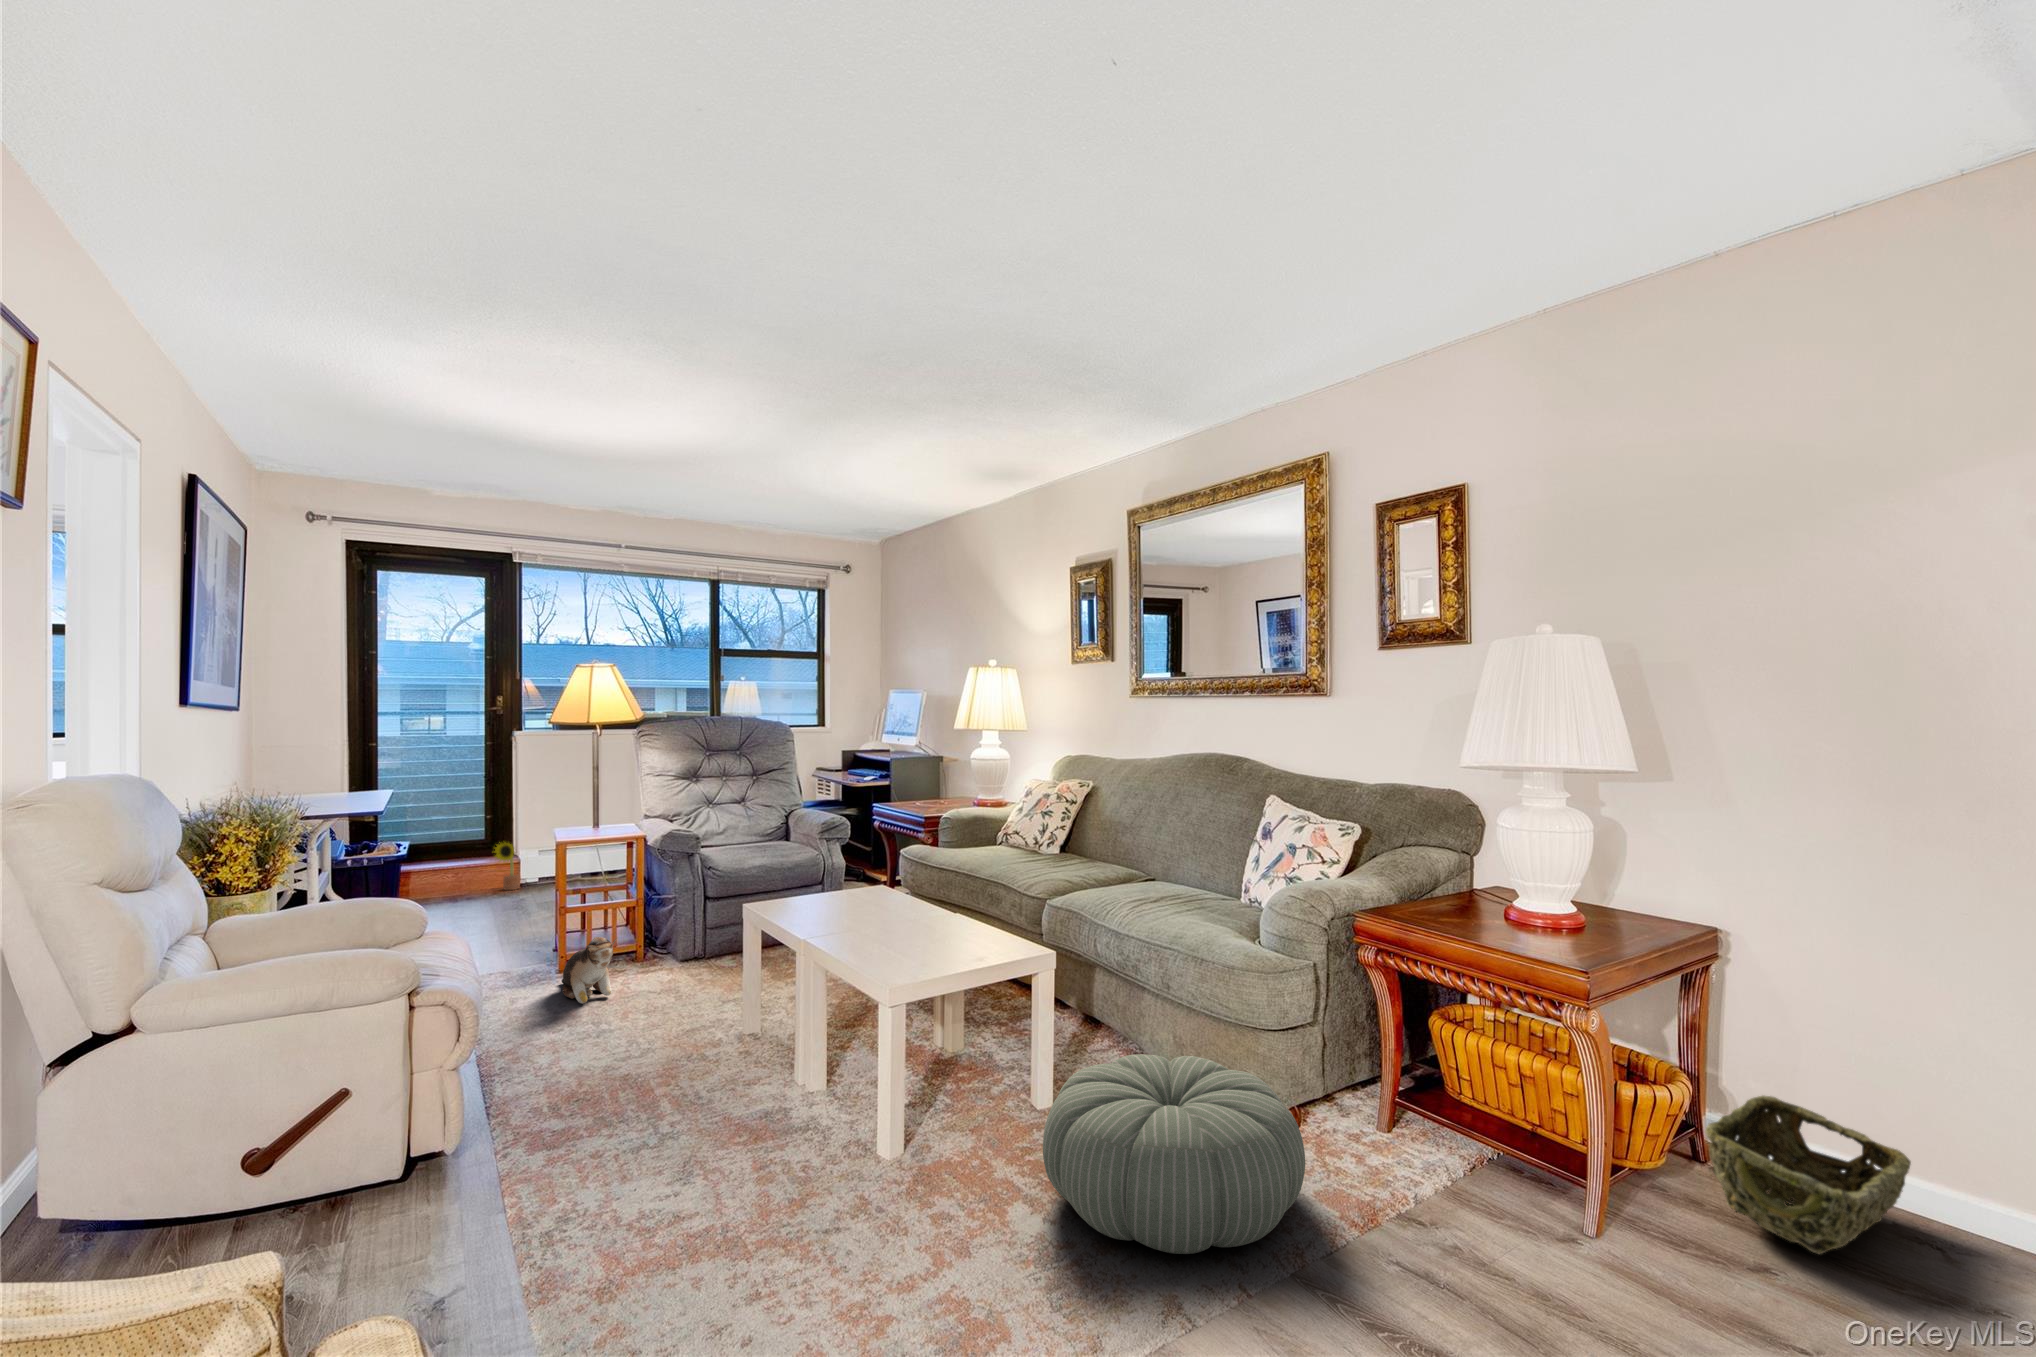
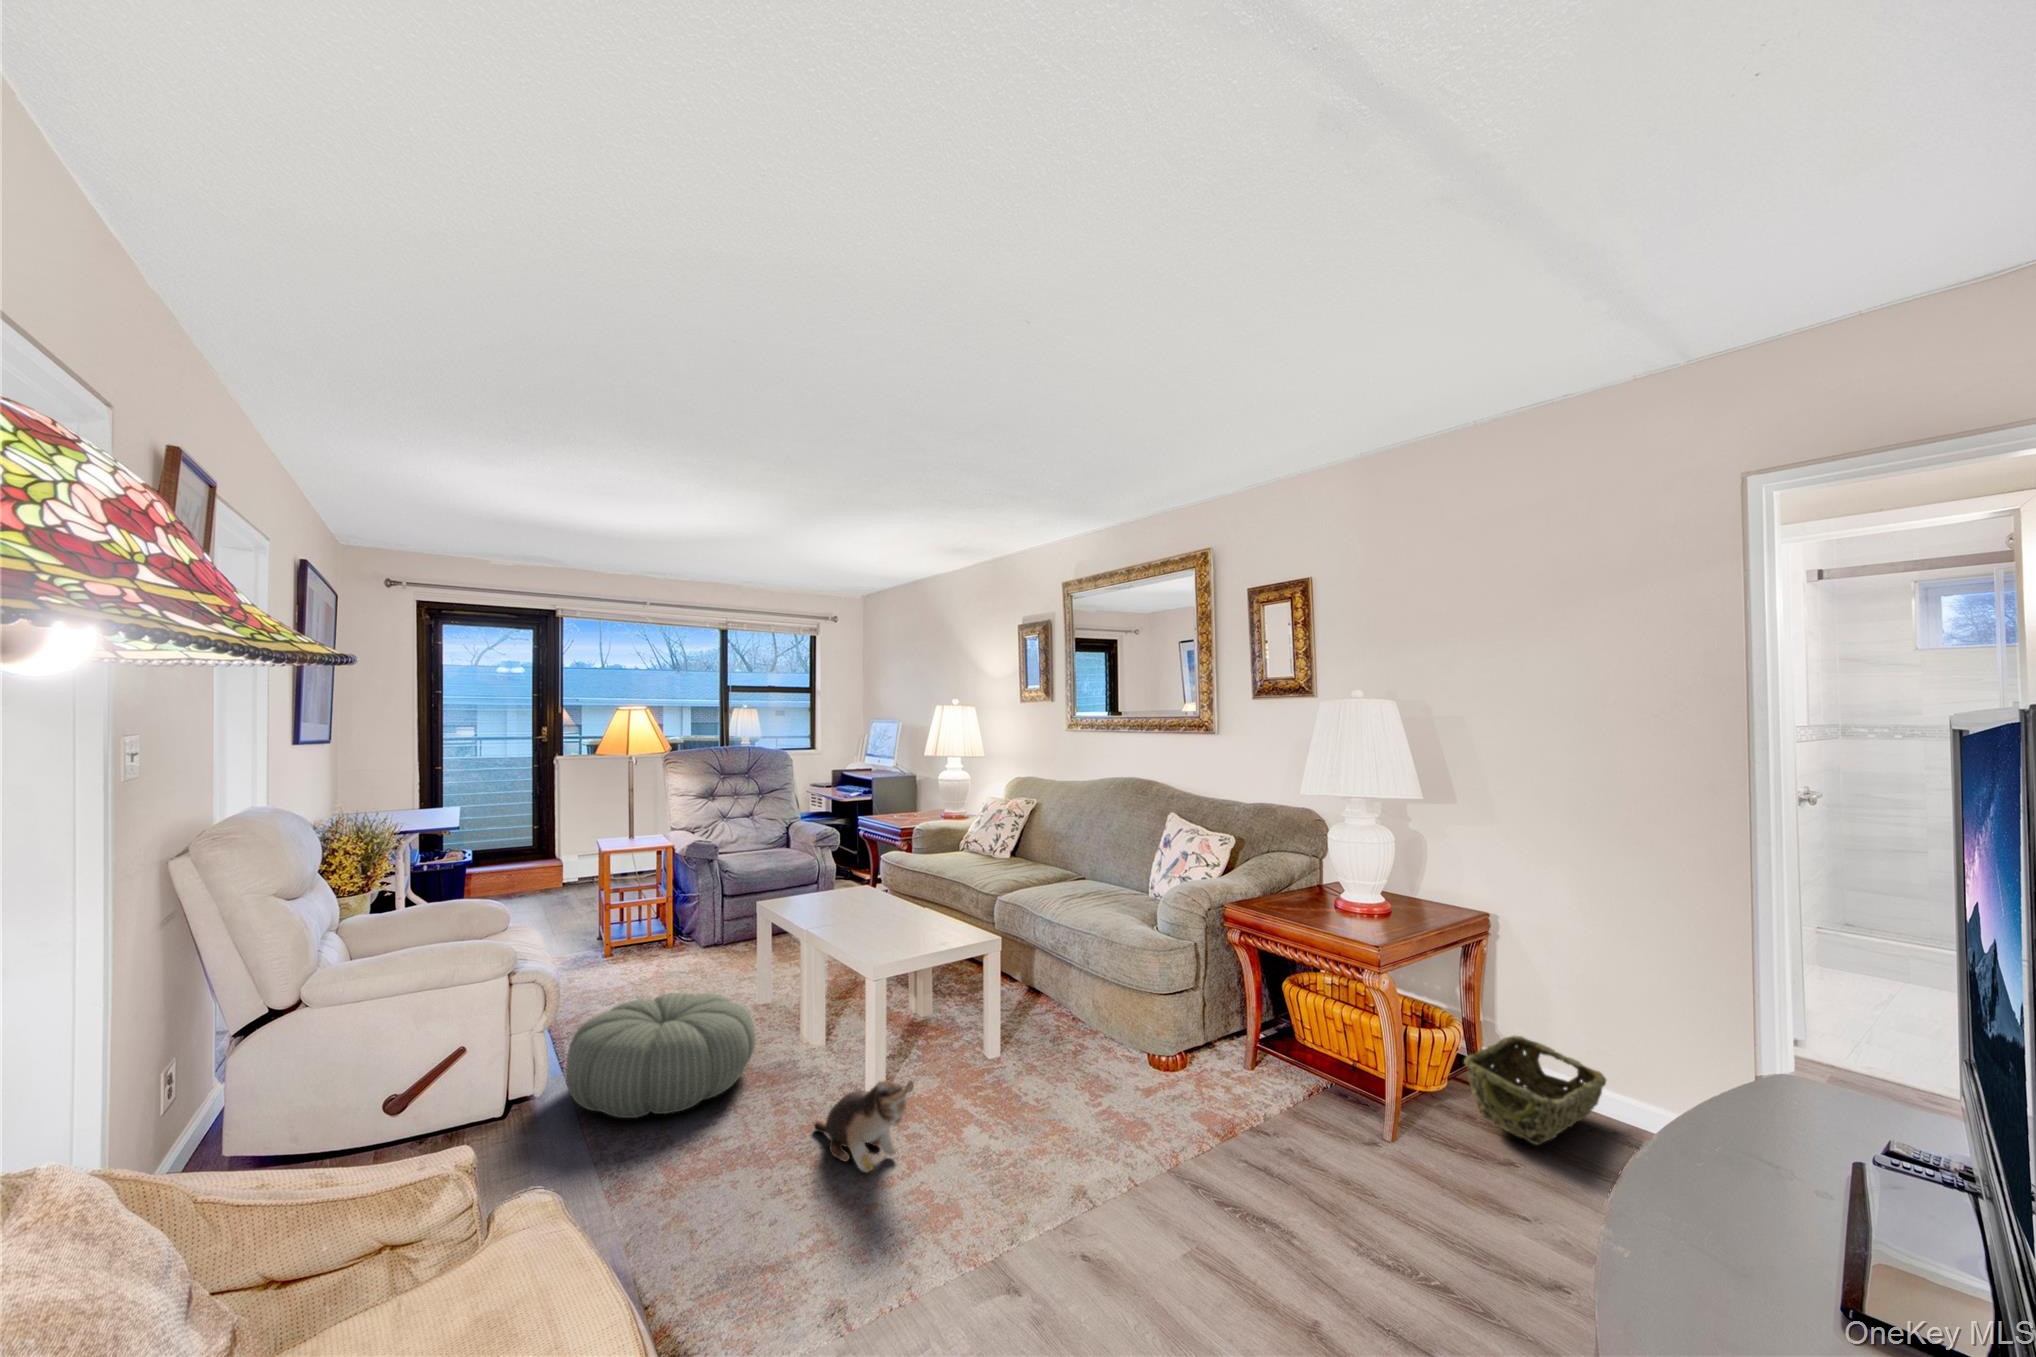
decorative plant: present [494,842,520,890] -> none [536,849,560,891]
plush toy: present [562,937,617,1004] -> present [814,1080,914,1172]
pouf: present [1043,1054,1305,1254] -> present [566,993,755,1118]

